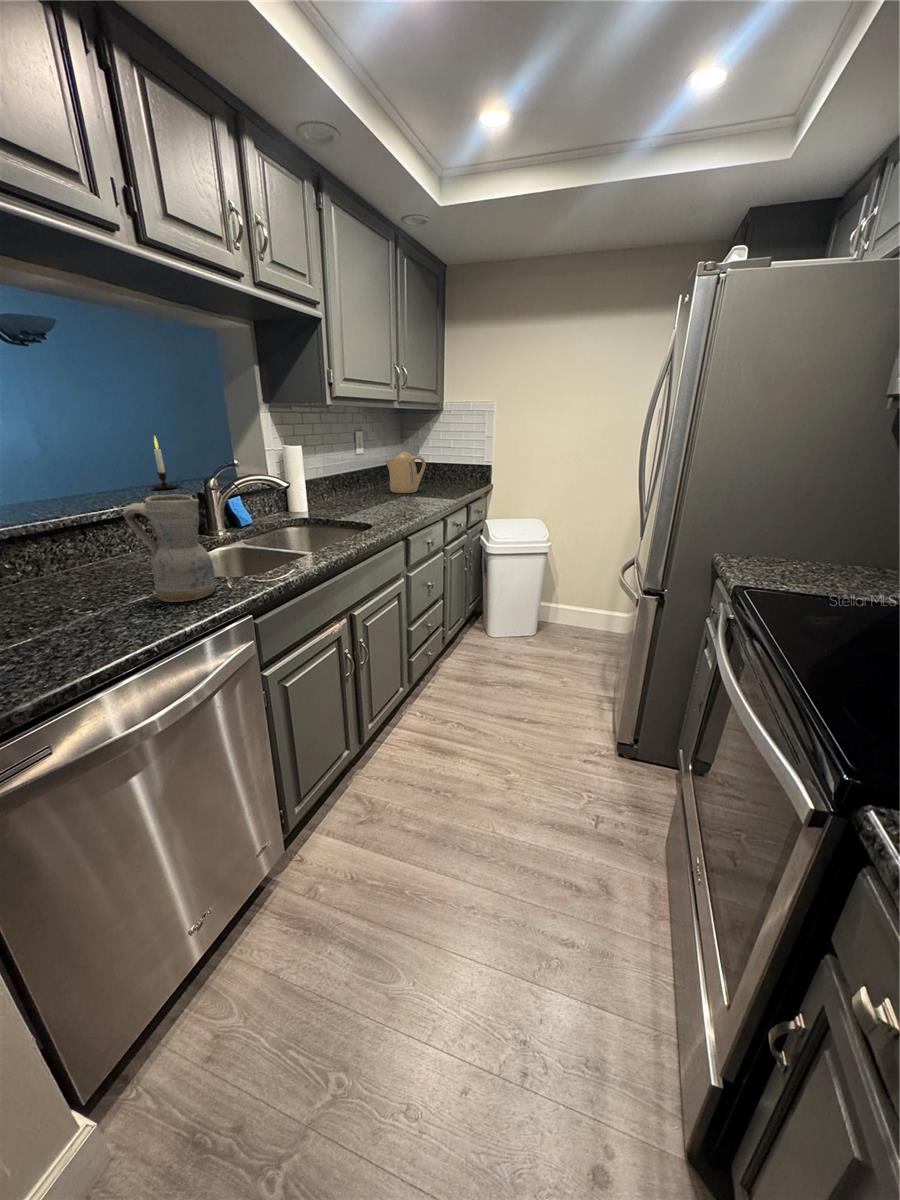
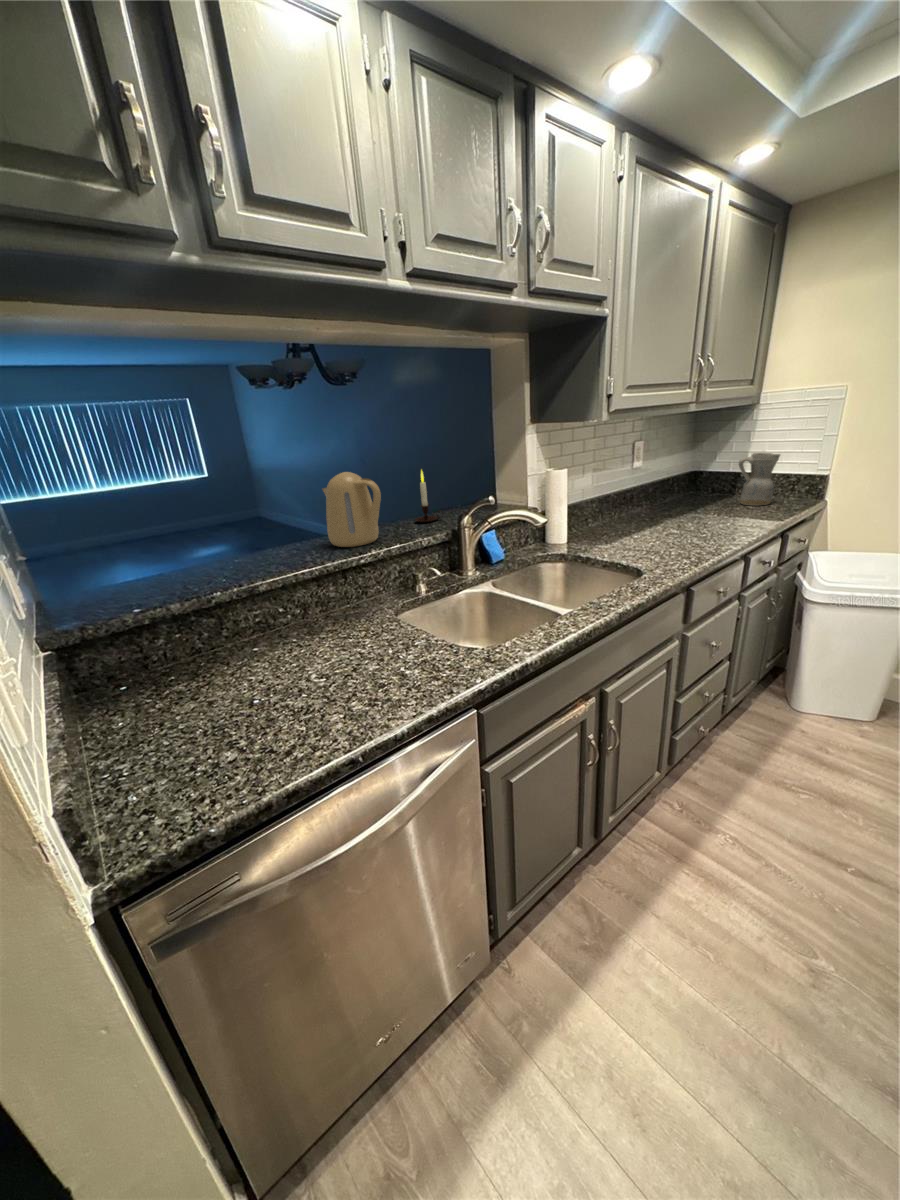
kettle: present [385,452,426,493] -> present [323,472,381,547]
ceramic pitcher: present [124,495,215,602] -> present [739,453,780,505]

